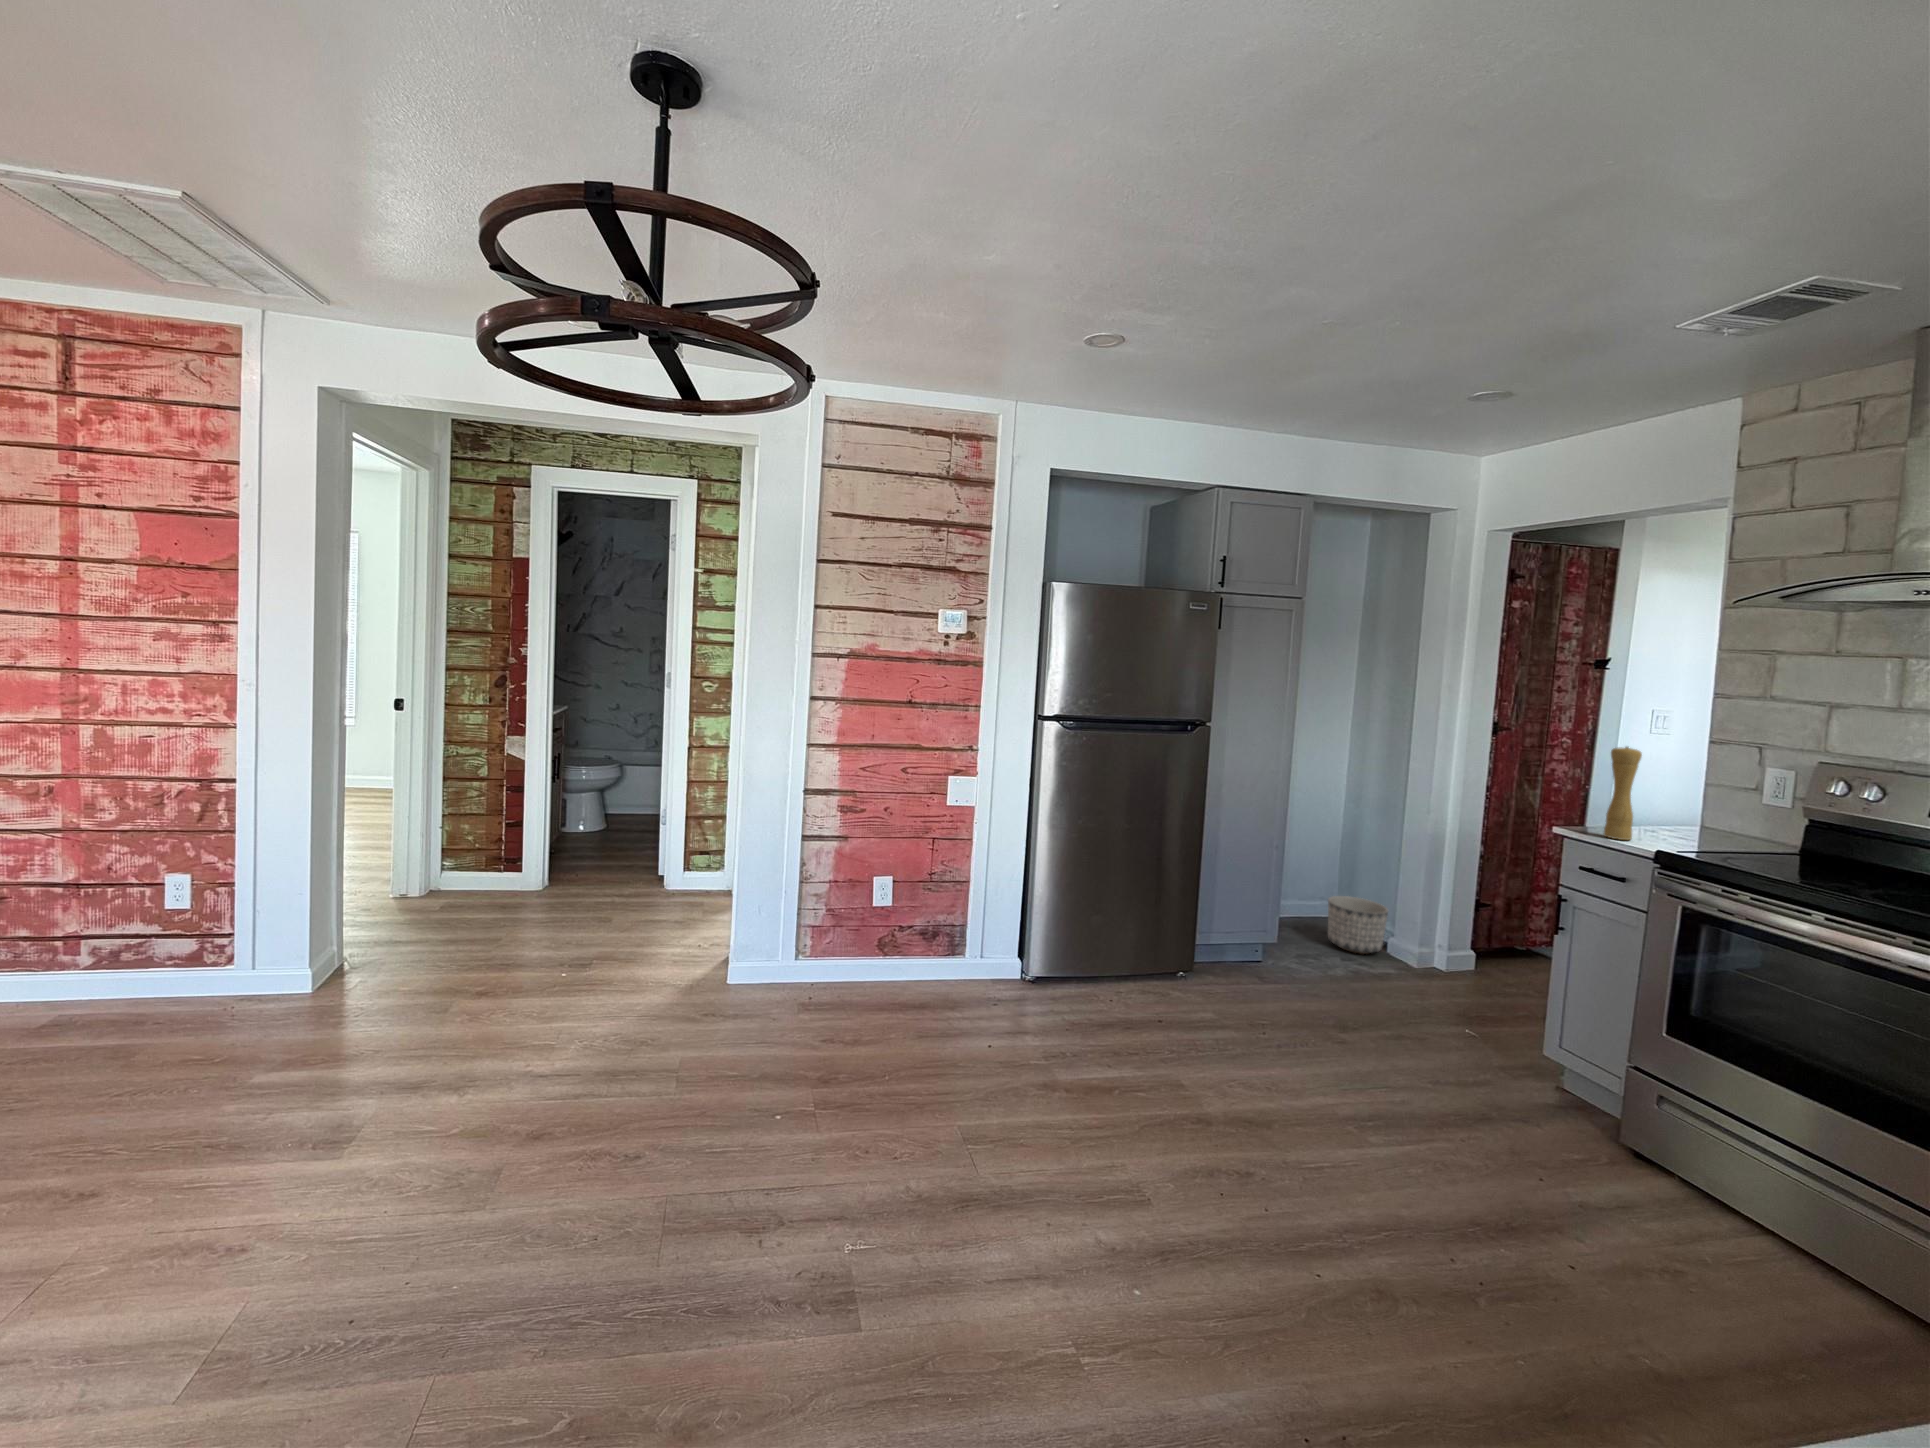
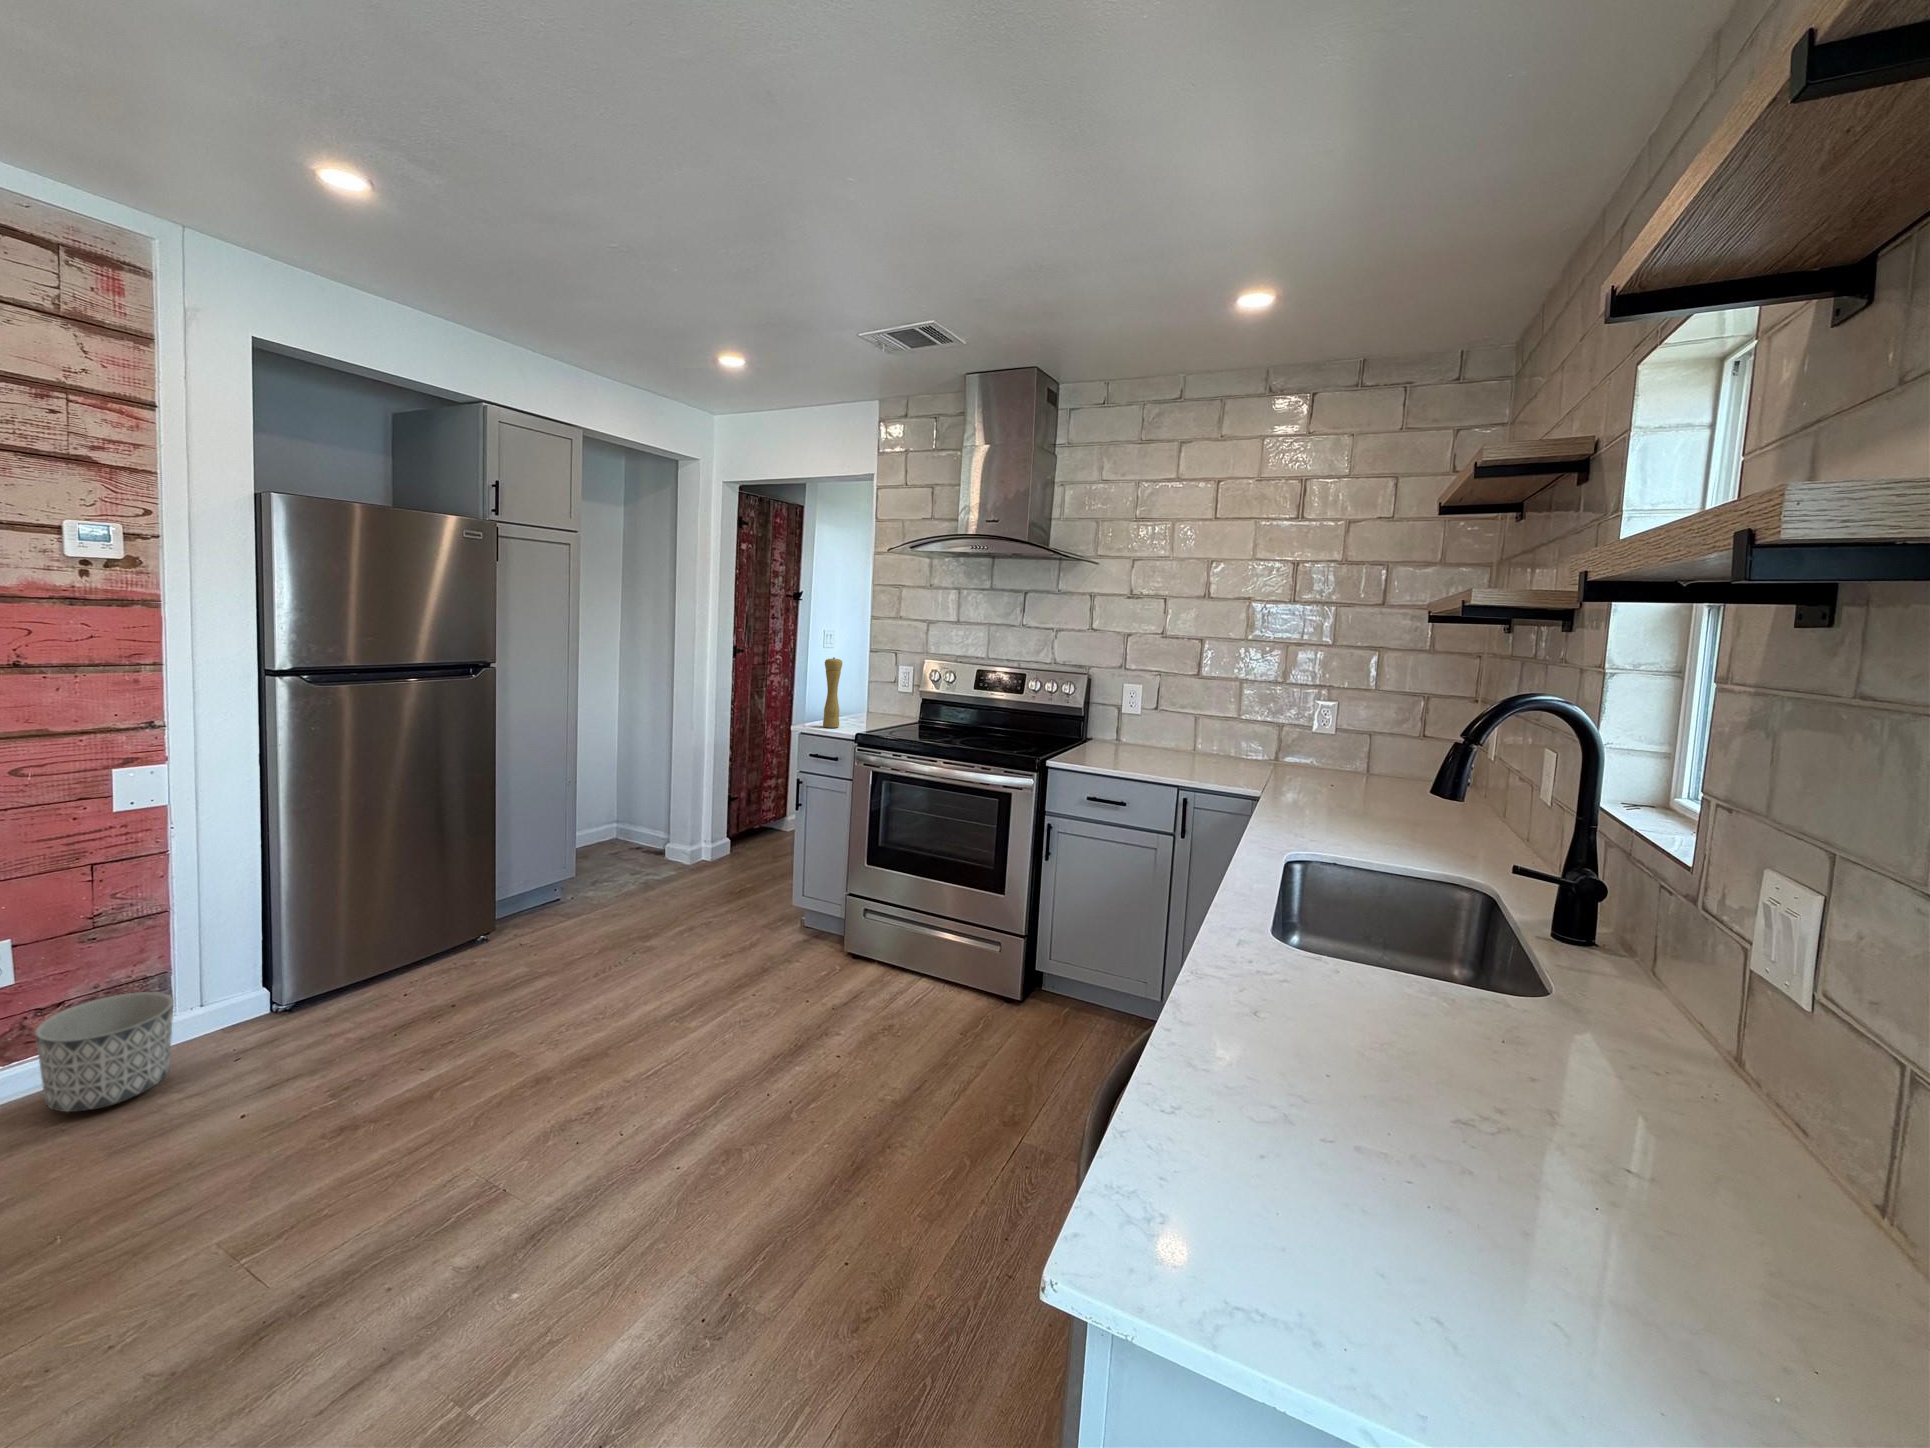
planter: present [1328,896,1388,954] -> present [35,992,174,1112]

